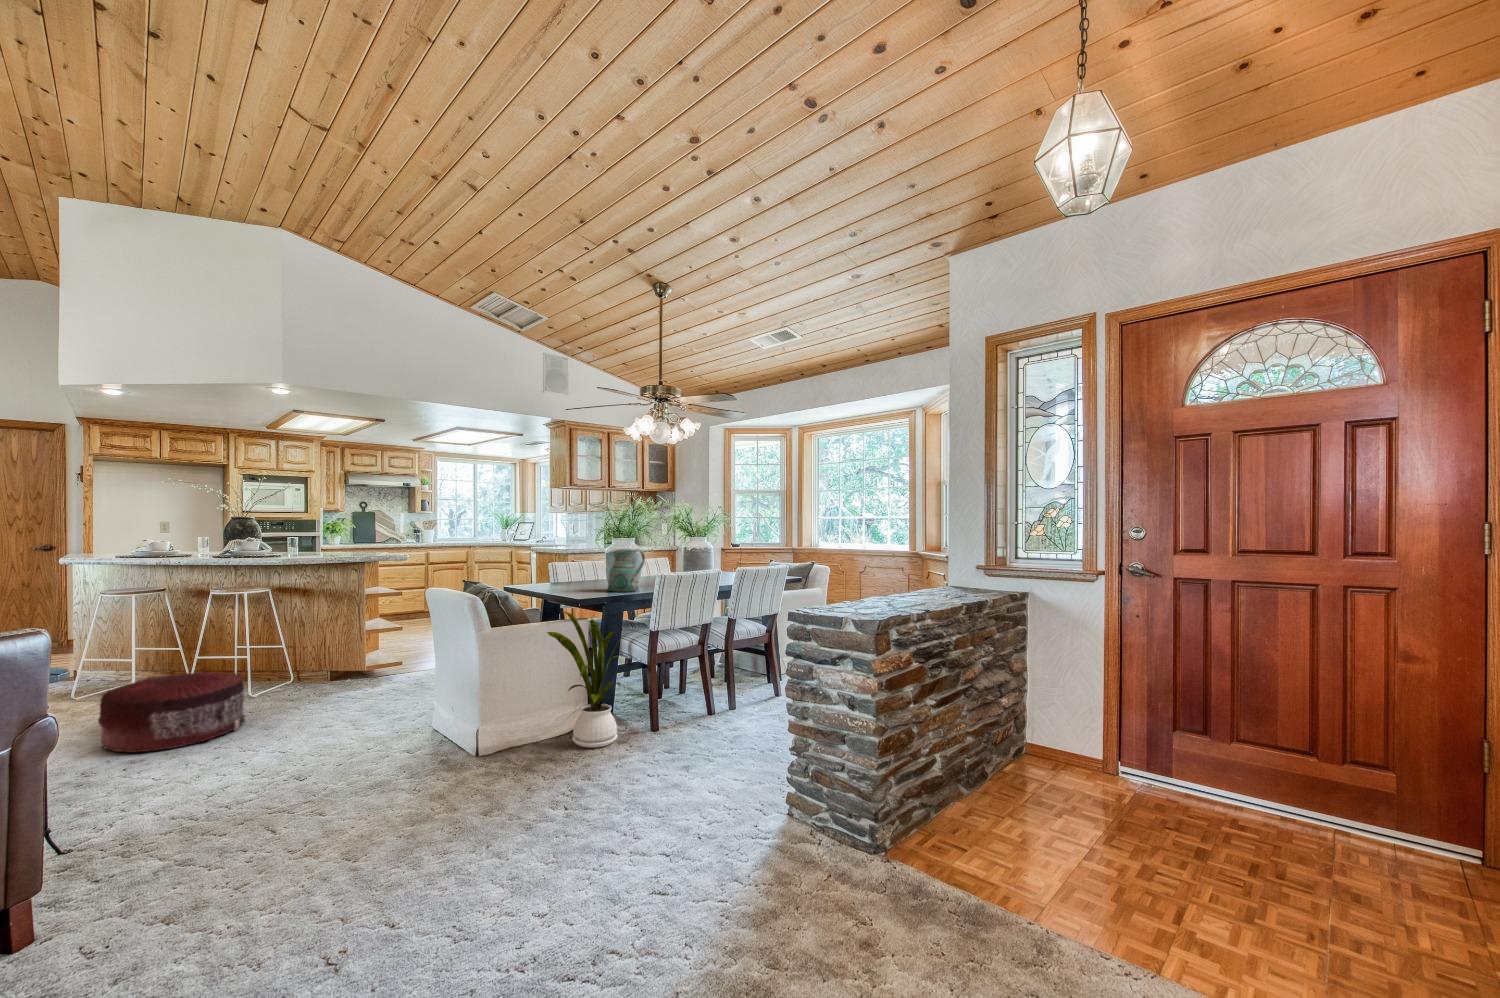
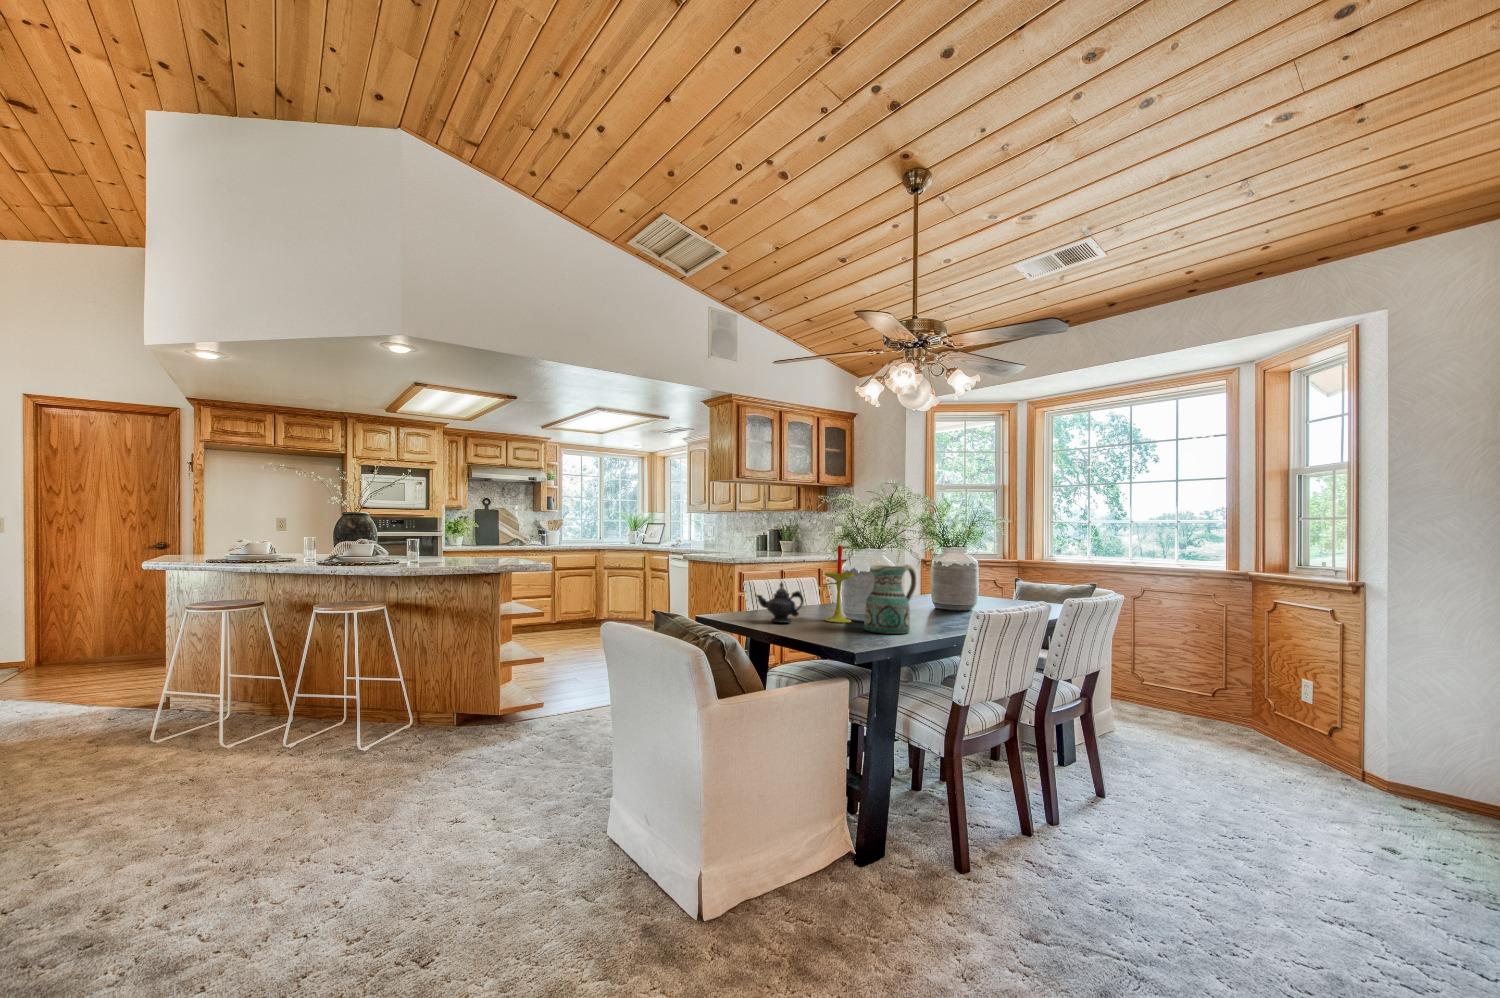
candle: none [586,536,610,587] -> present [822,545,854,623]
teapot: none [542,561,572,588] -> present [756,582,804,622]
house plant: present [547,612,626,748] -> none [804,676,943,913]
pouf: present [98,671,246,752] -> none [150,724,351,860]

